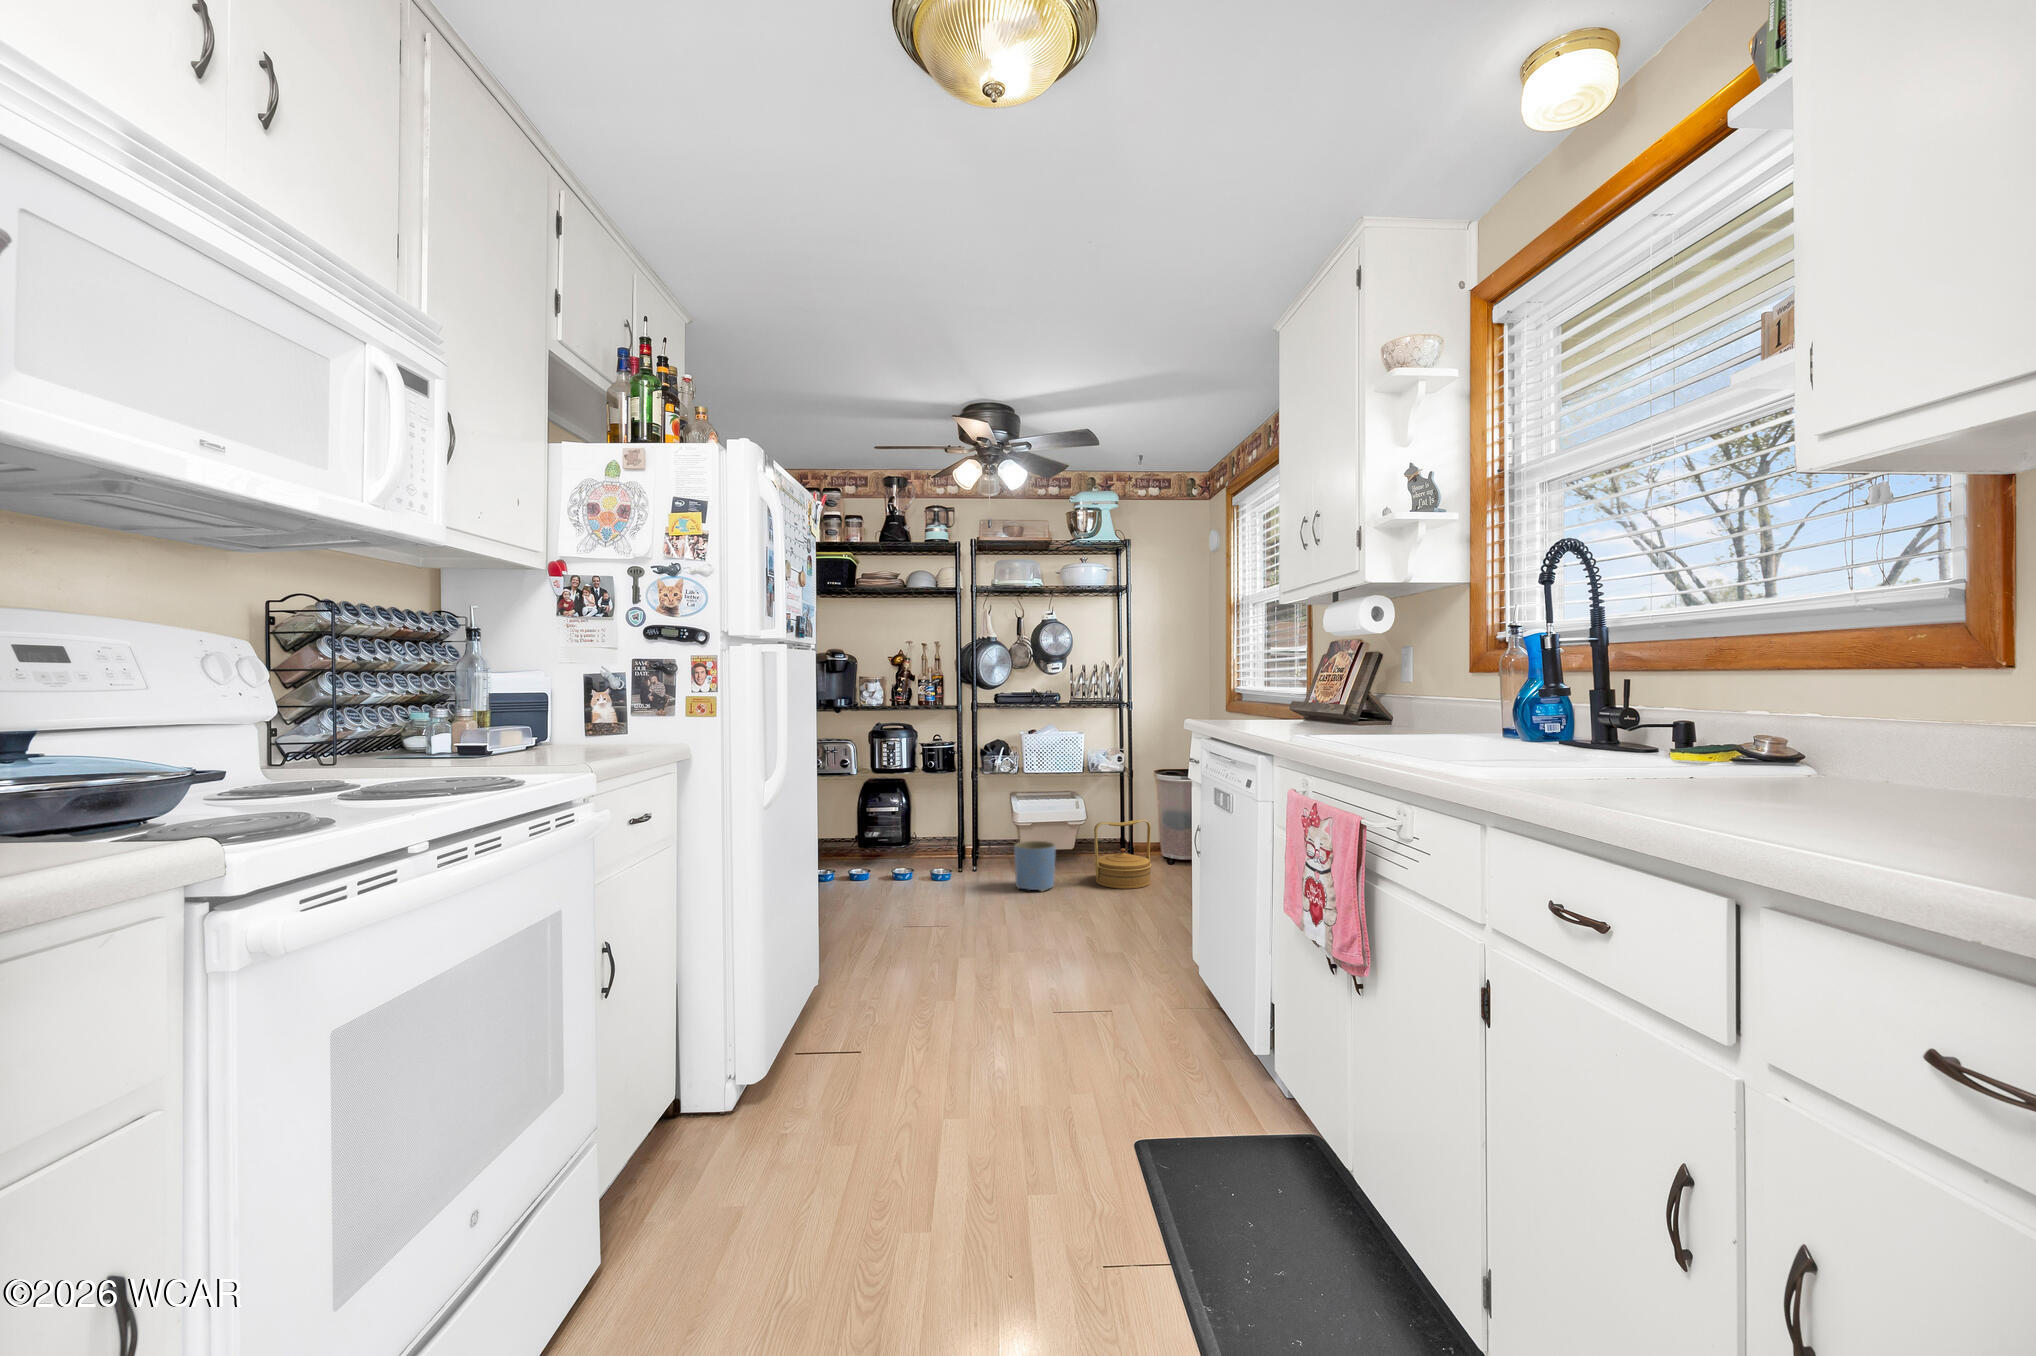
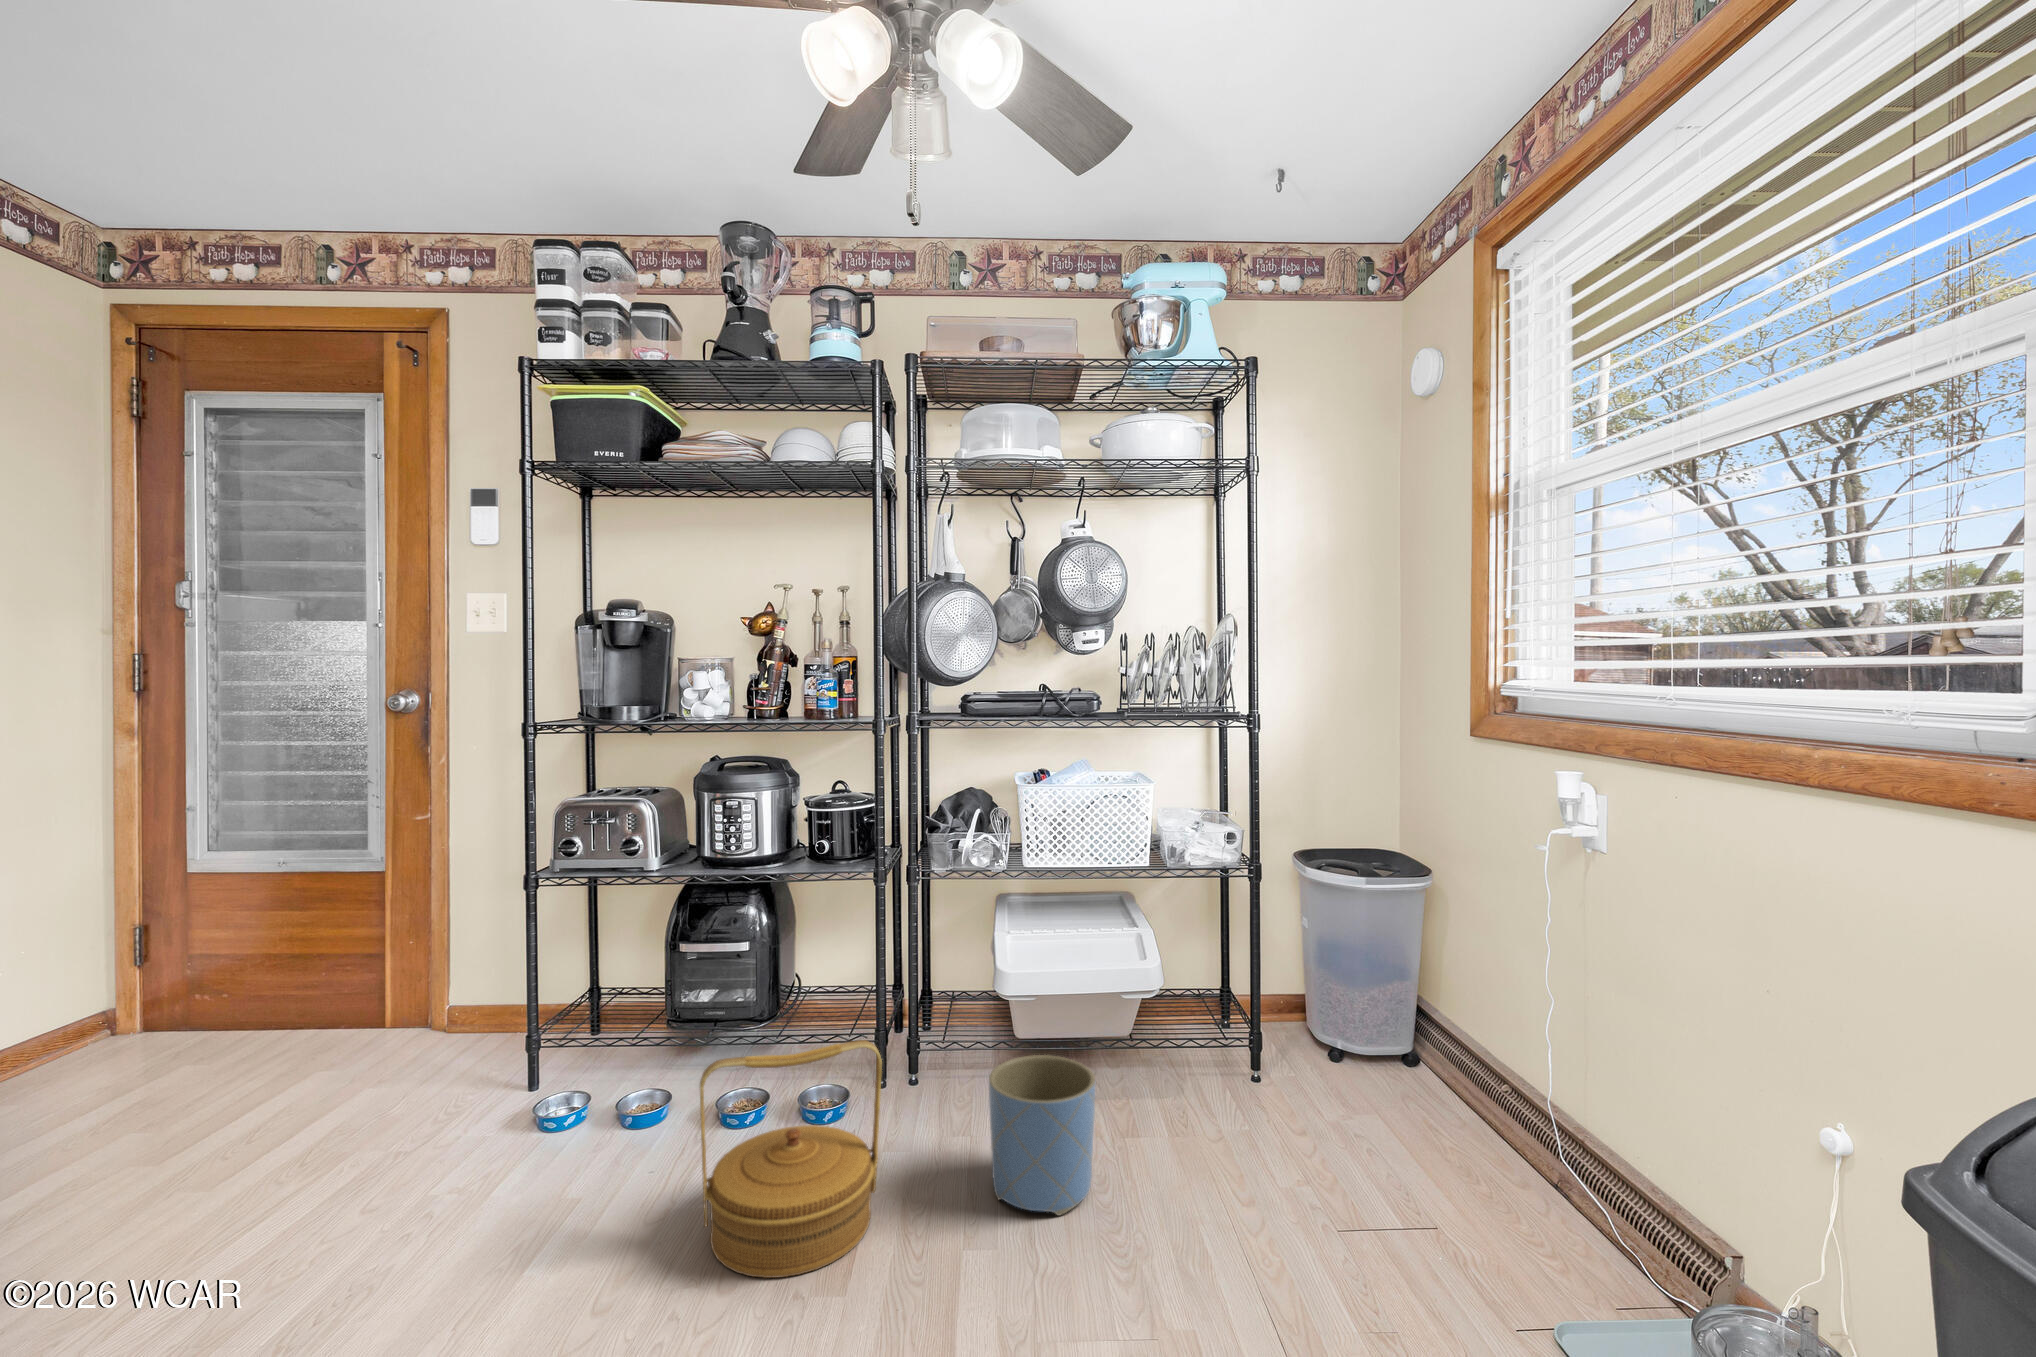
basket: present [1094,819,1151,889] -> present [700,1040,882,1278]

